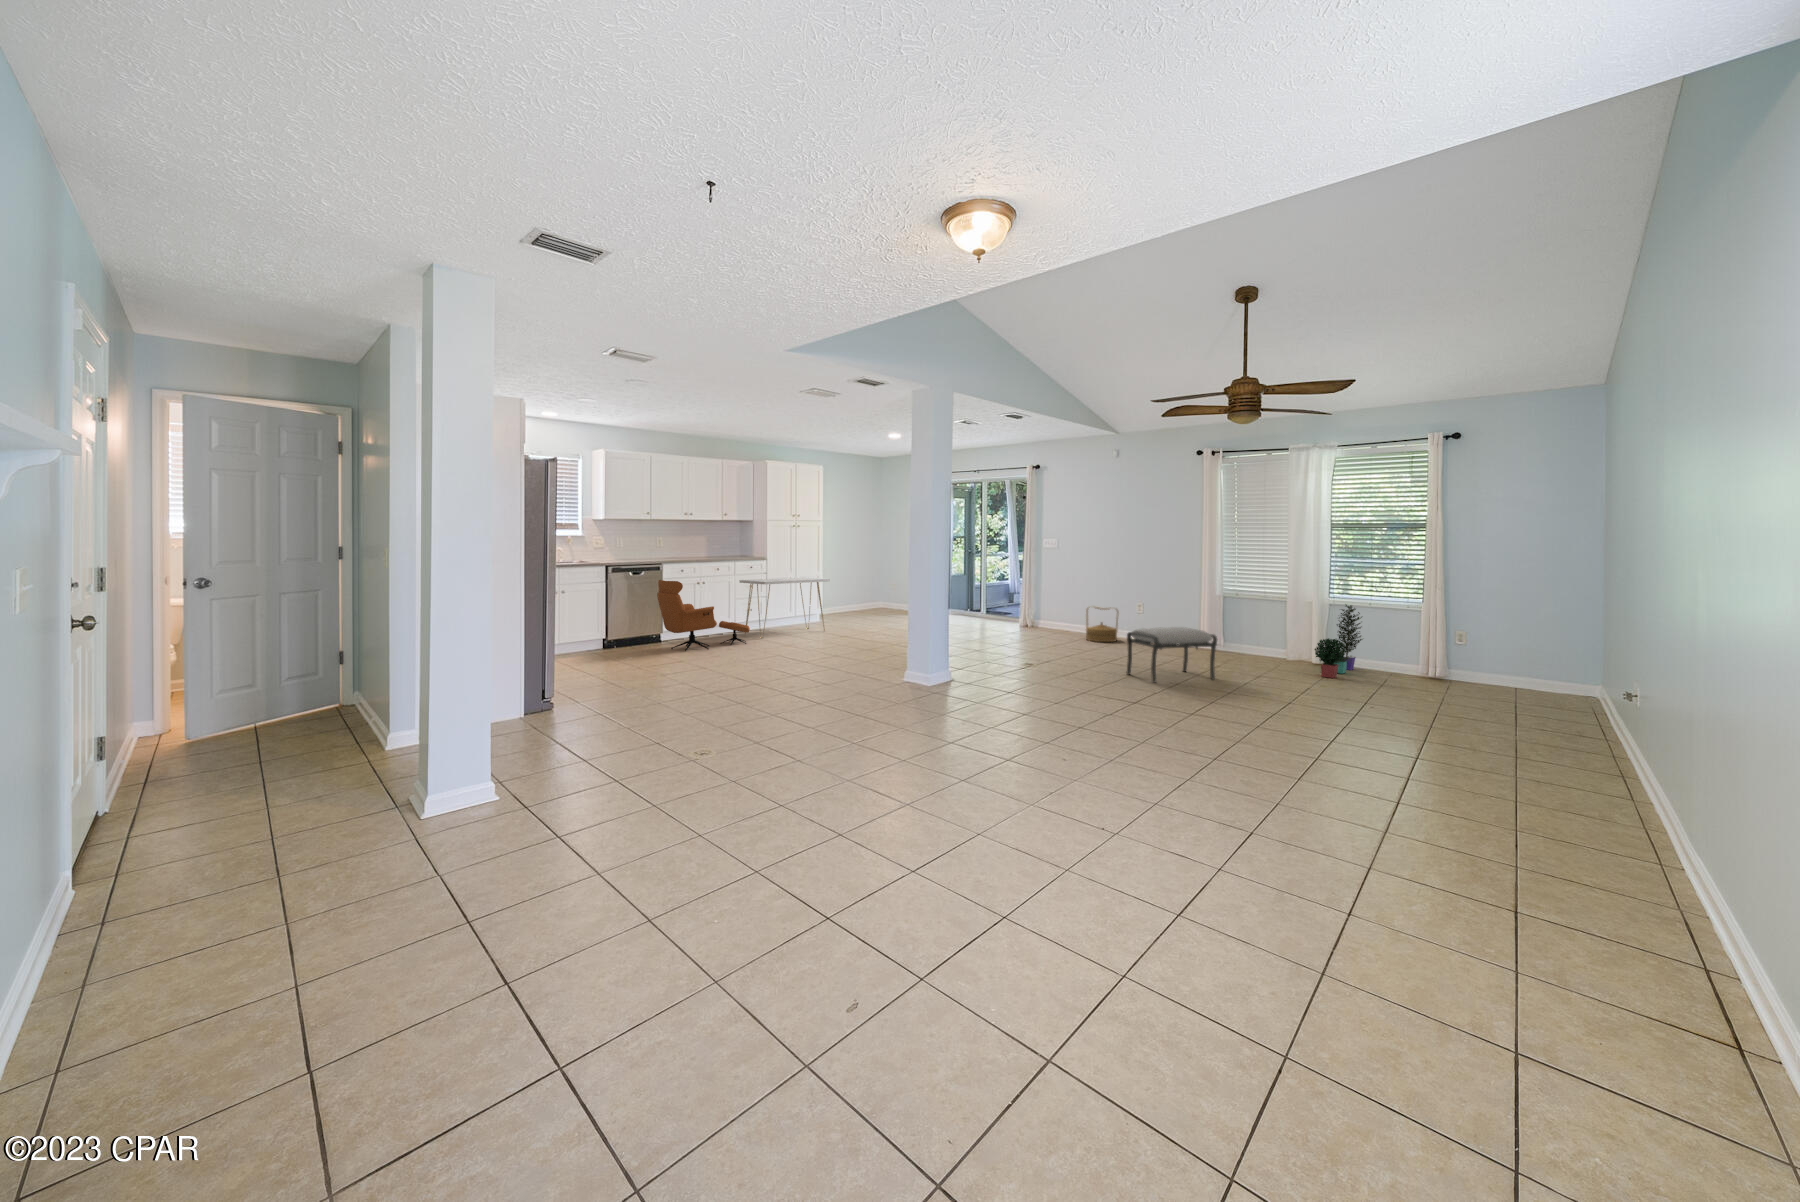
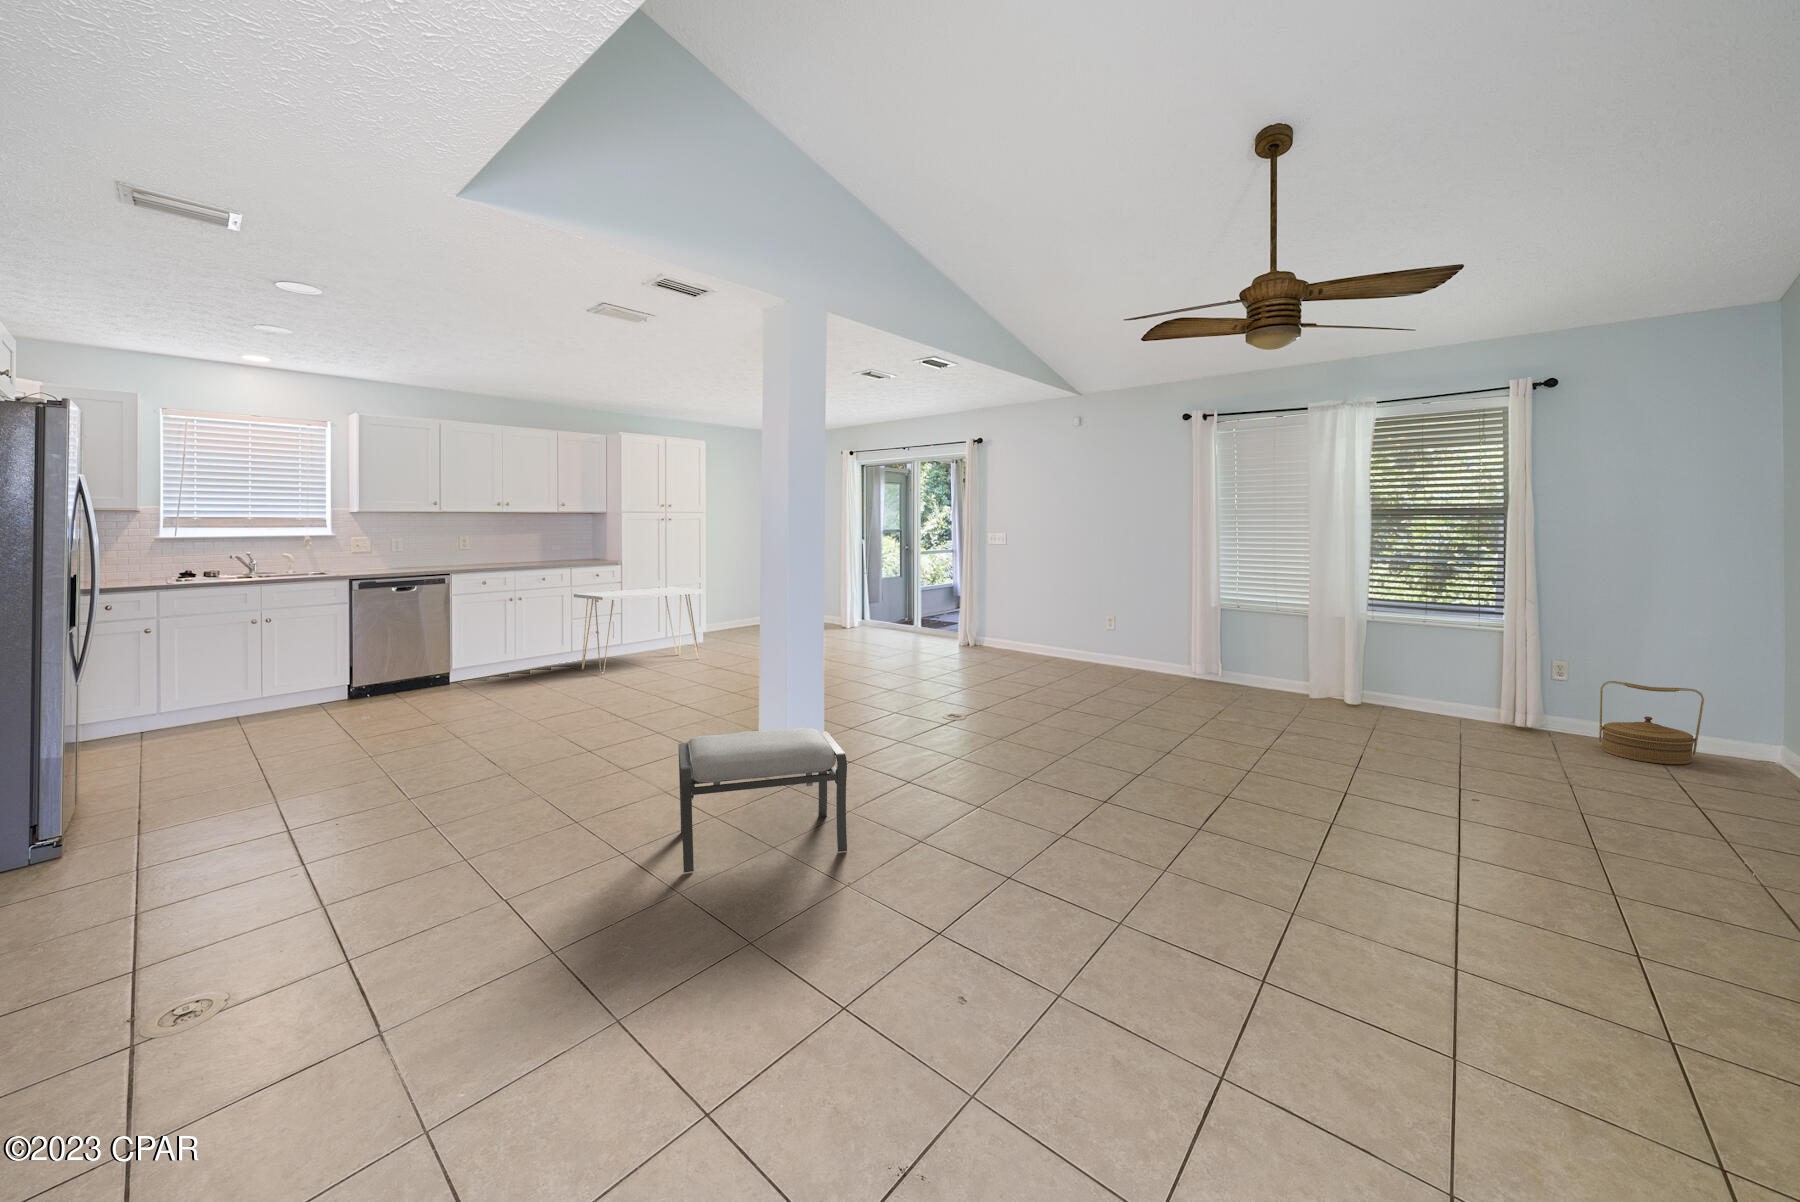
armchair: present [657,580,750,651] -> none [431,598,579,700]
potted plant: present [1315,605,1362,678] -> none [1355,624,1420,733]
woven basket: present [1086,607,1118,642] -> present [1599,681,1704,765]
ottoman: present [1126,627,1217,683] -> present [678,728,847,873]

